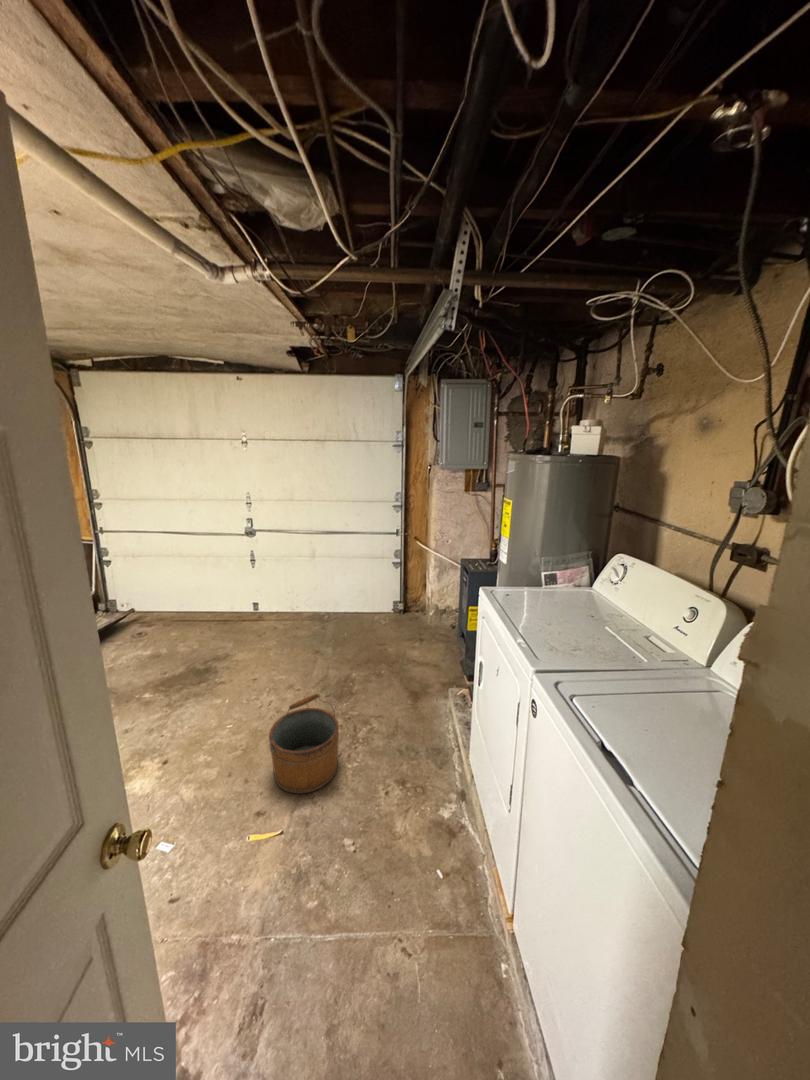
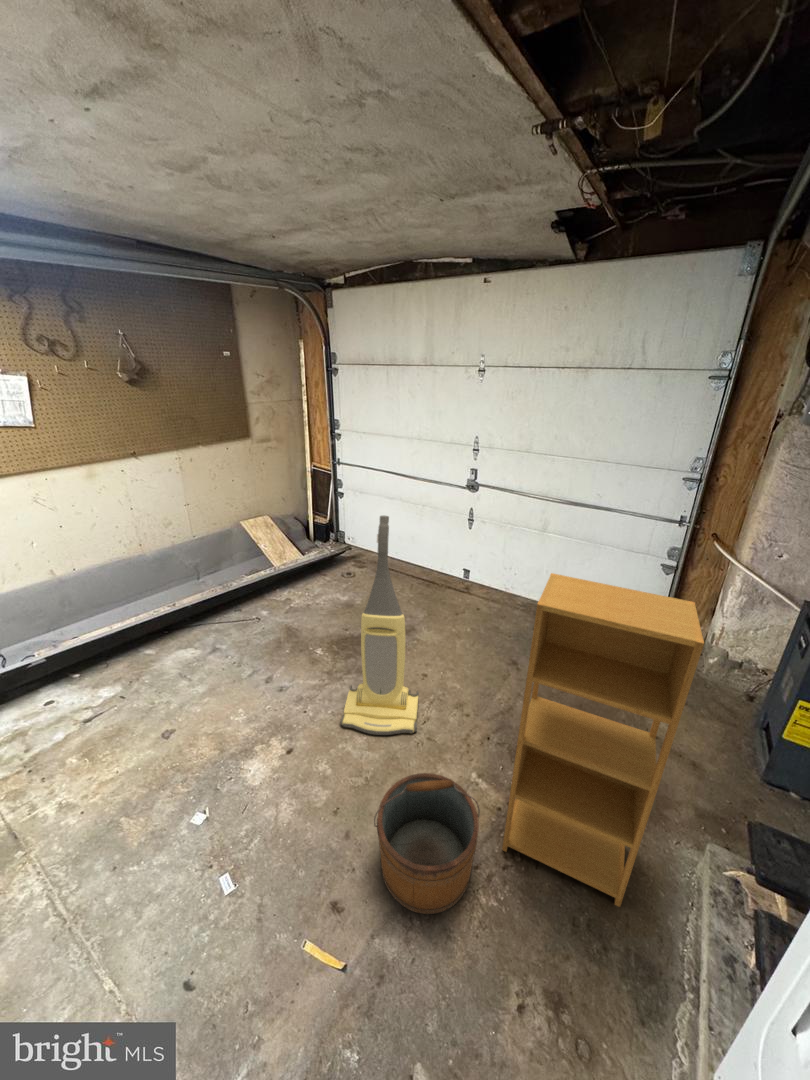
vacuum cleaner: none [196,548,265,732] -> present [340,516,419,735]
shelving unit: none [345,552,422,742] -> present [502,573,704,907]

